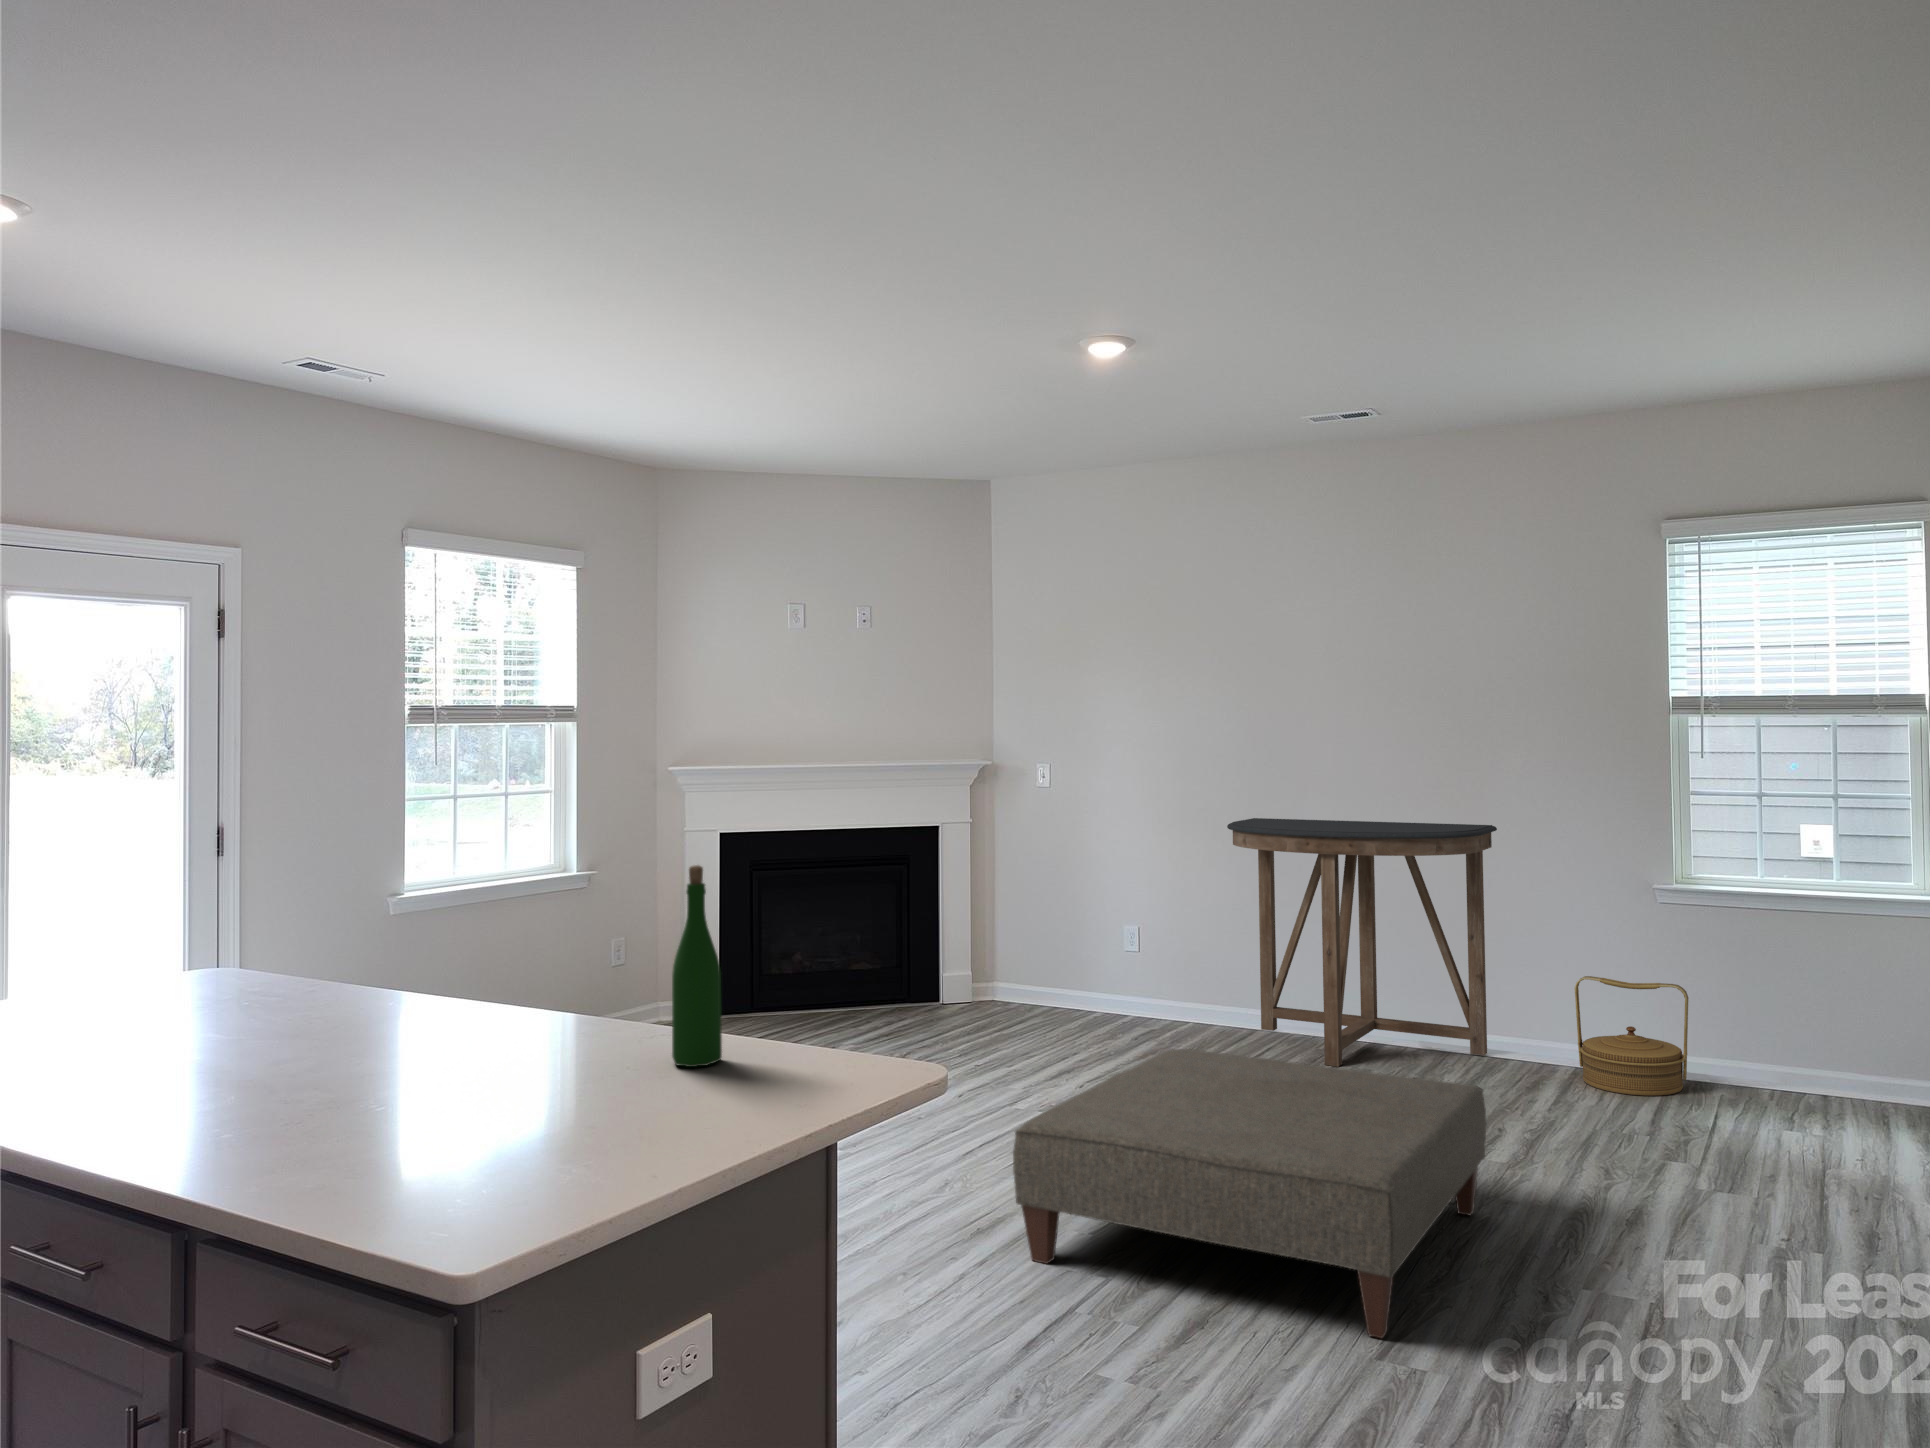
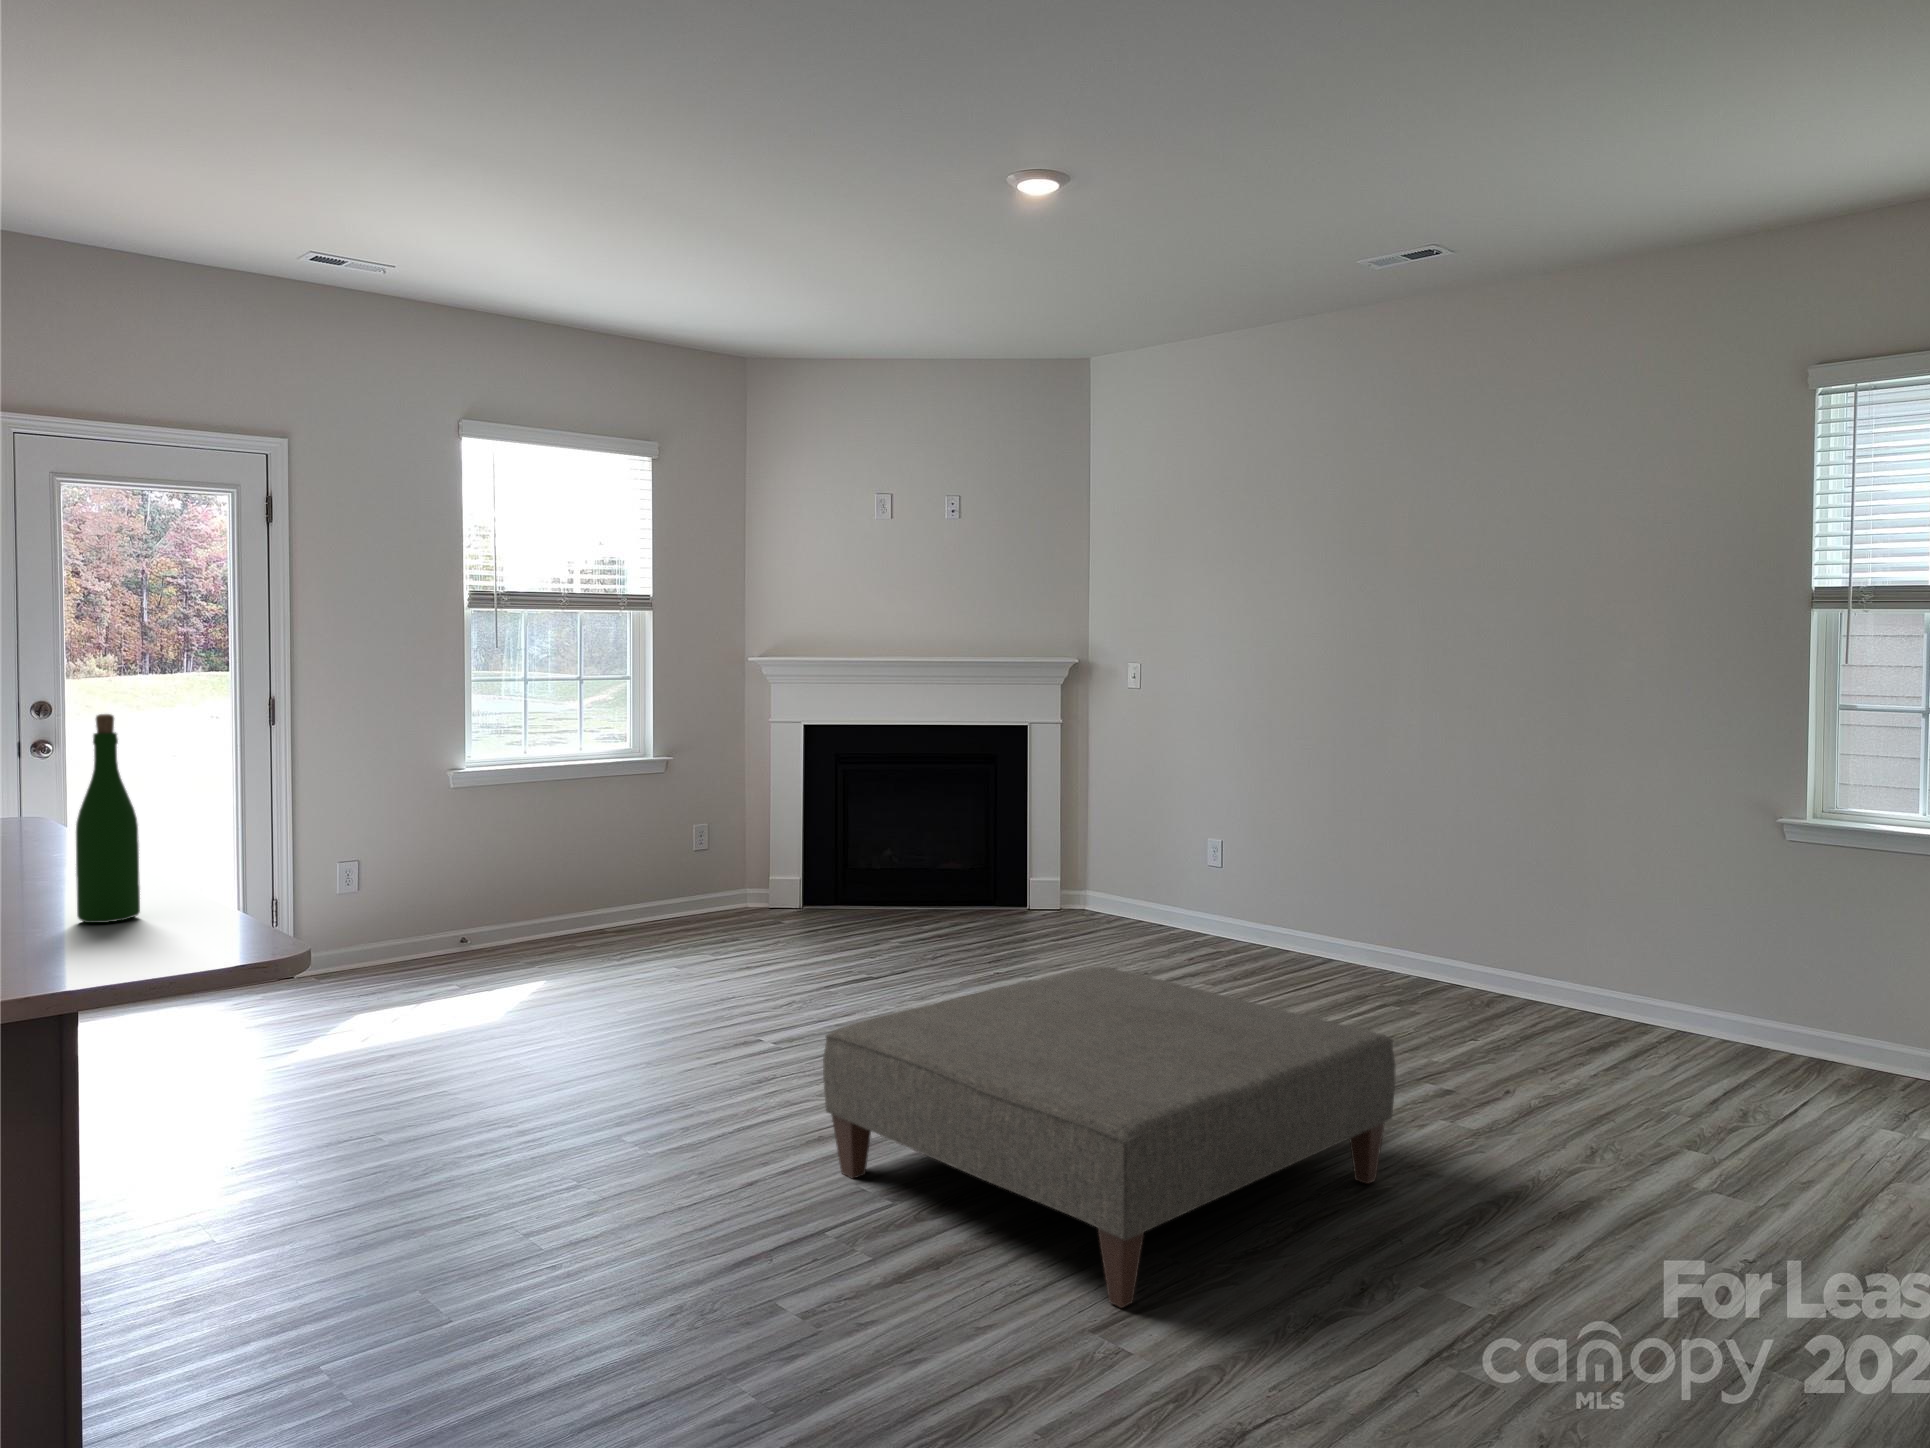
console table: present [1227,818,1497,1067] -> none [1290,726,1597,1008]
woven basket: present [1575,976,1689,1096] -> none [1666,923,1802,1072]

